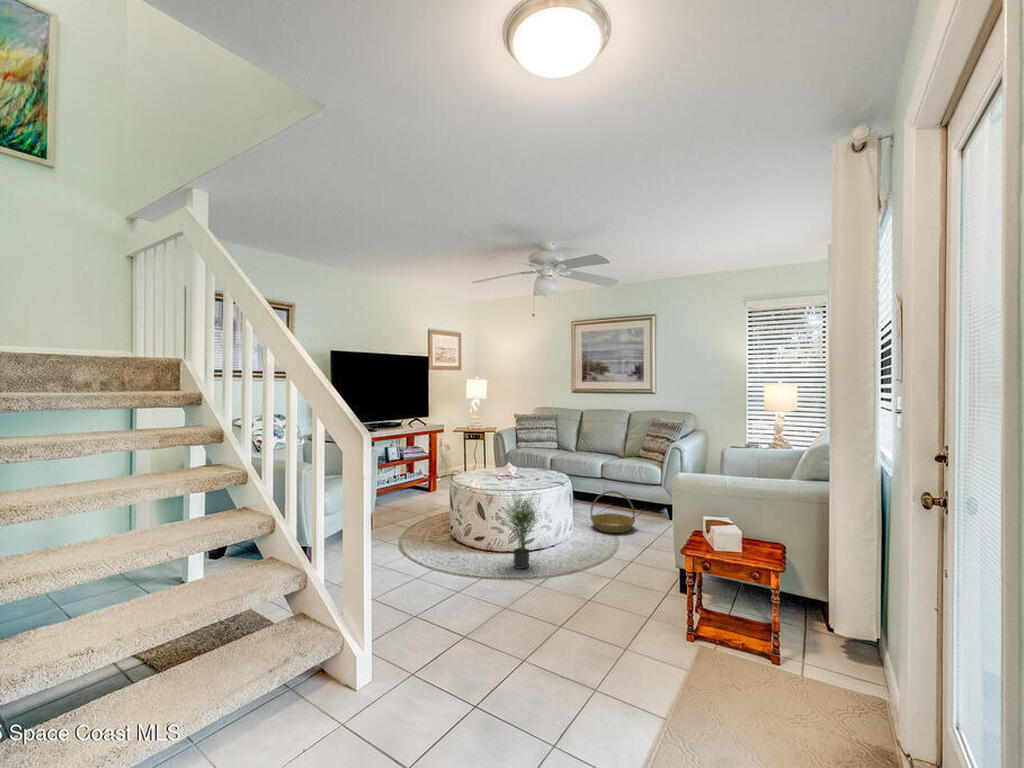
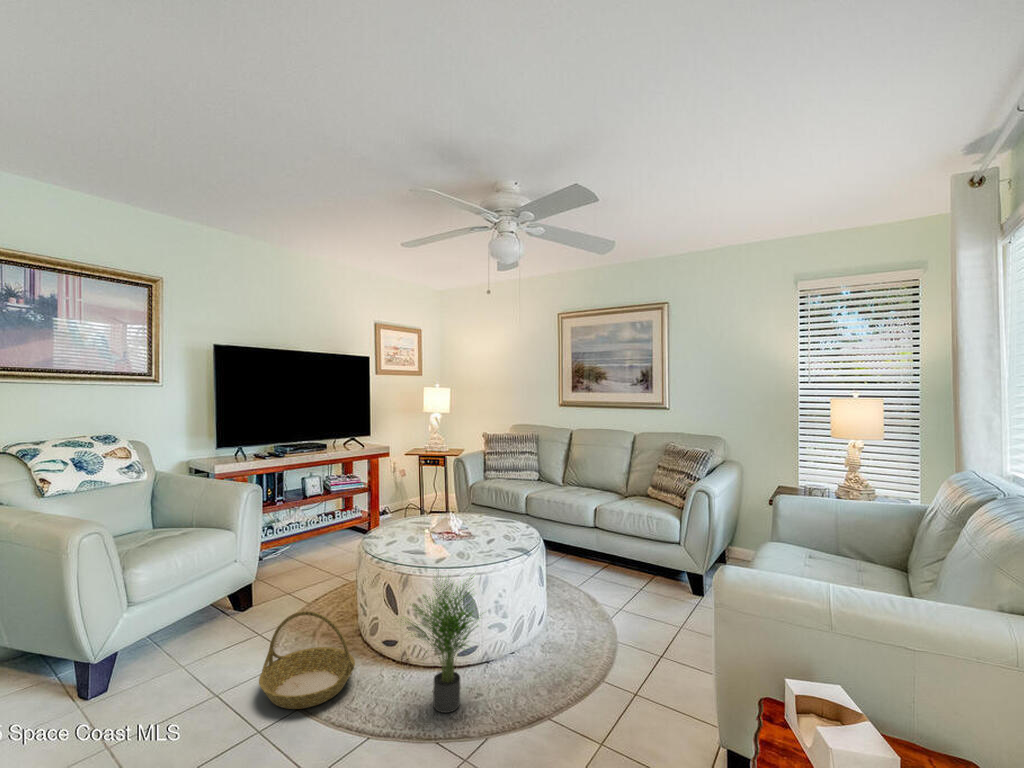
basket: present [591,491,635,533] -> present [259,611,355,709]

